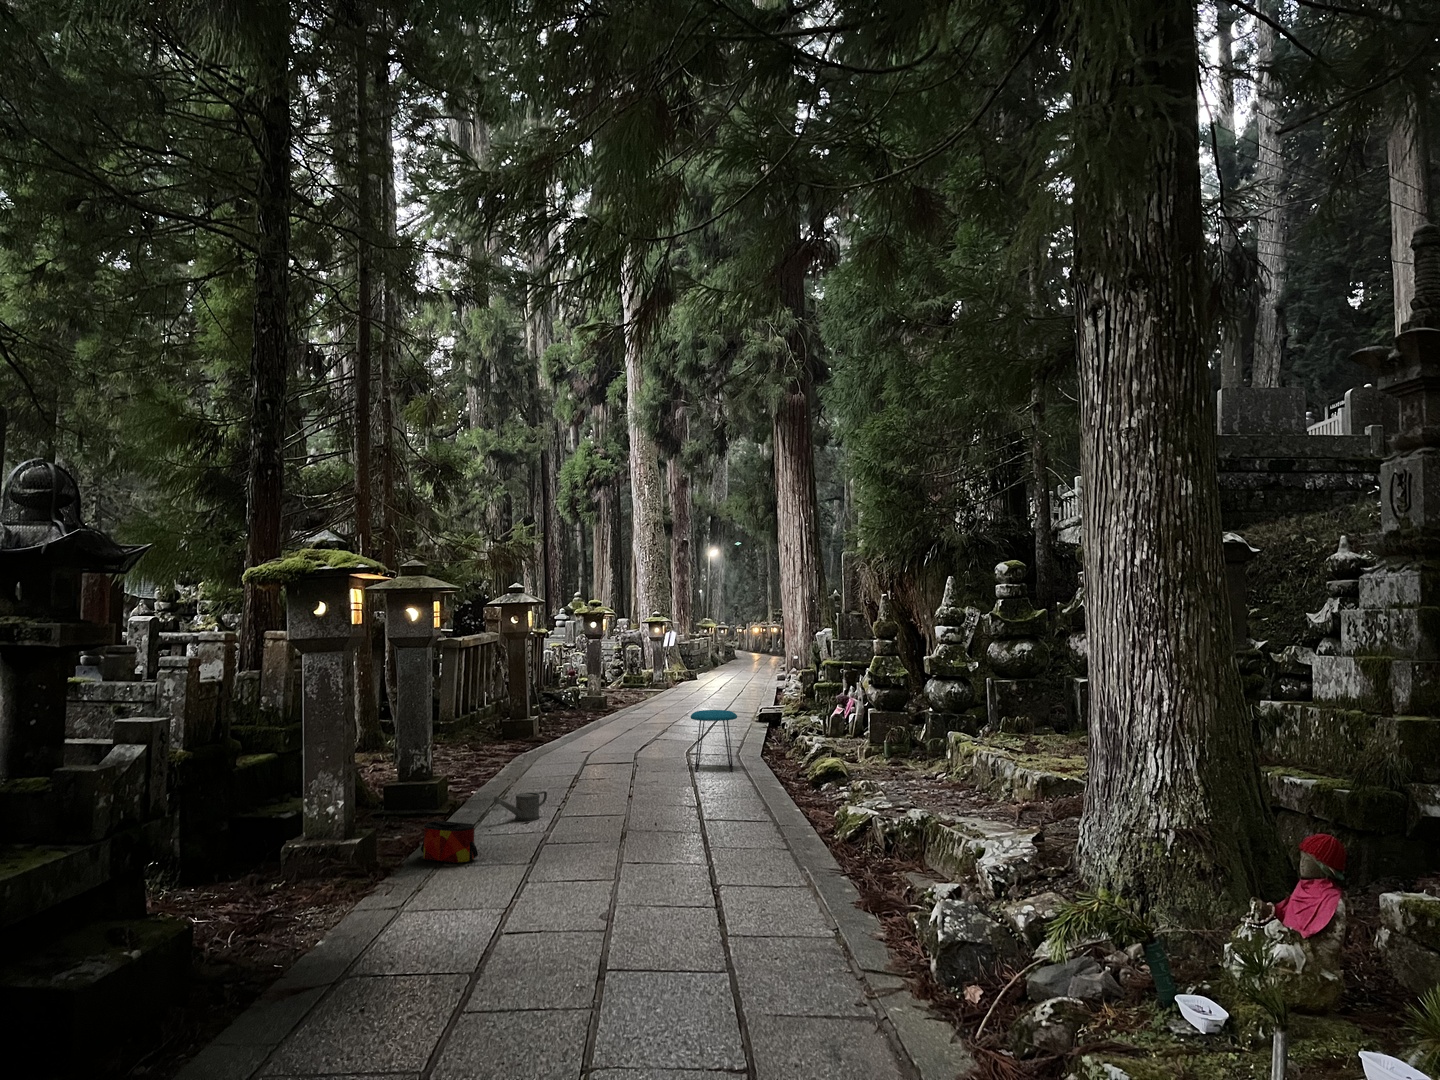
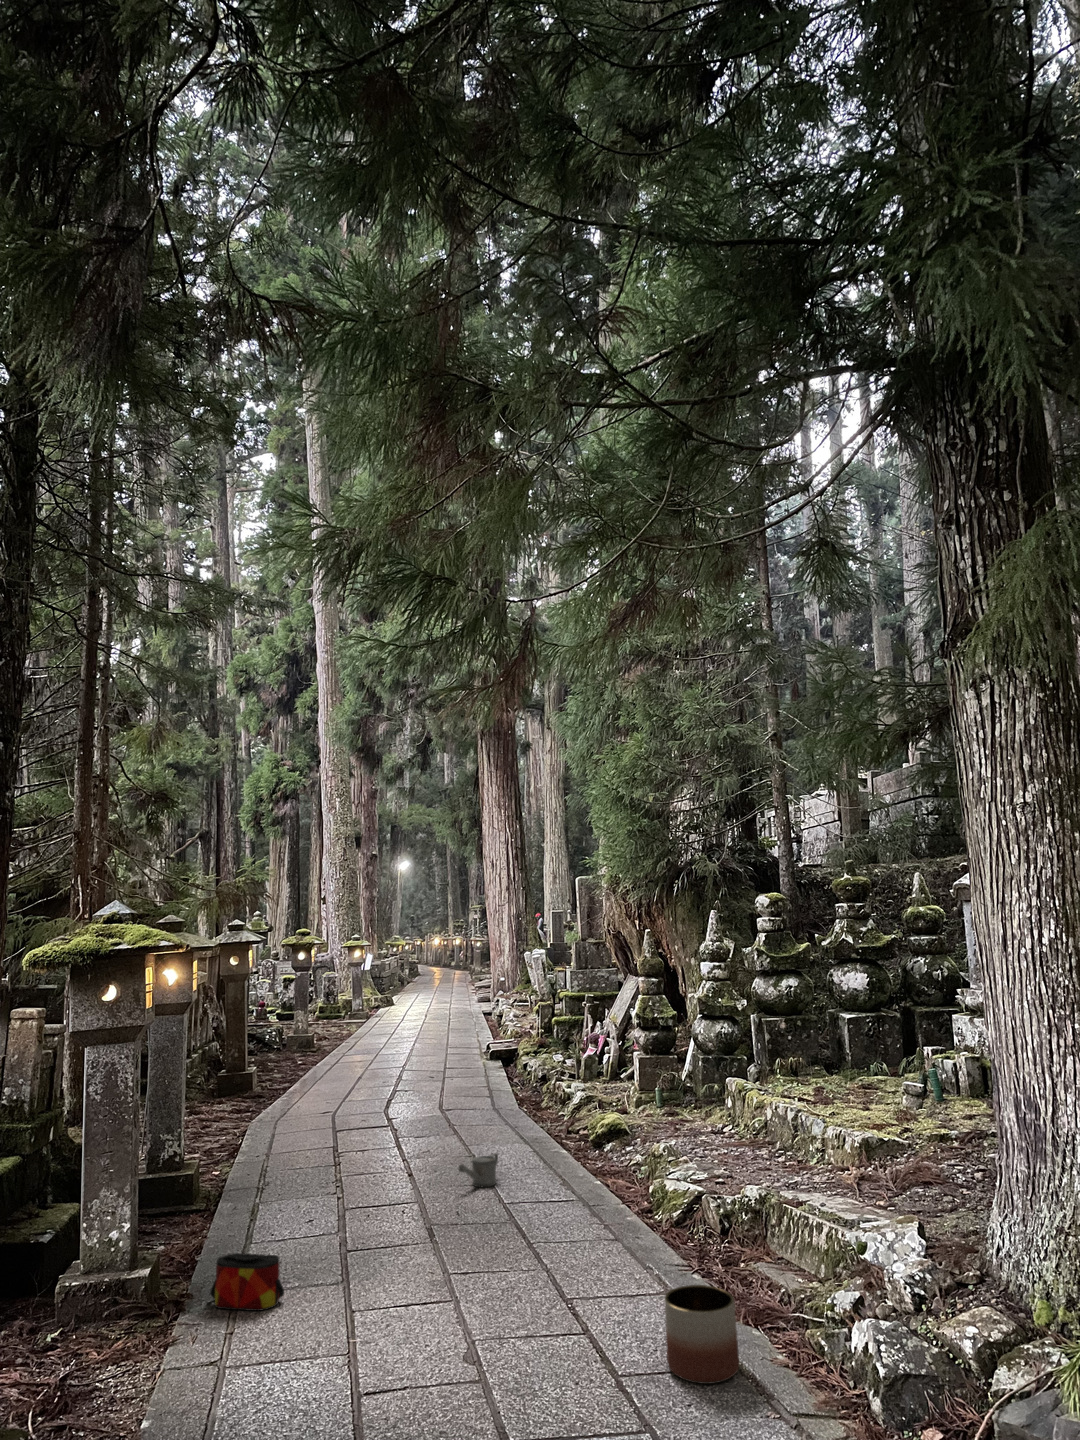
stool: present [691,710,737,772] -> none [454,1064,504,1137]
watering can: present [494,791,547,821] -> present [459,1153,498,1187]
planter: none [760,857,822,930] -> present [665,1285,739,1384]

